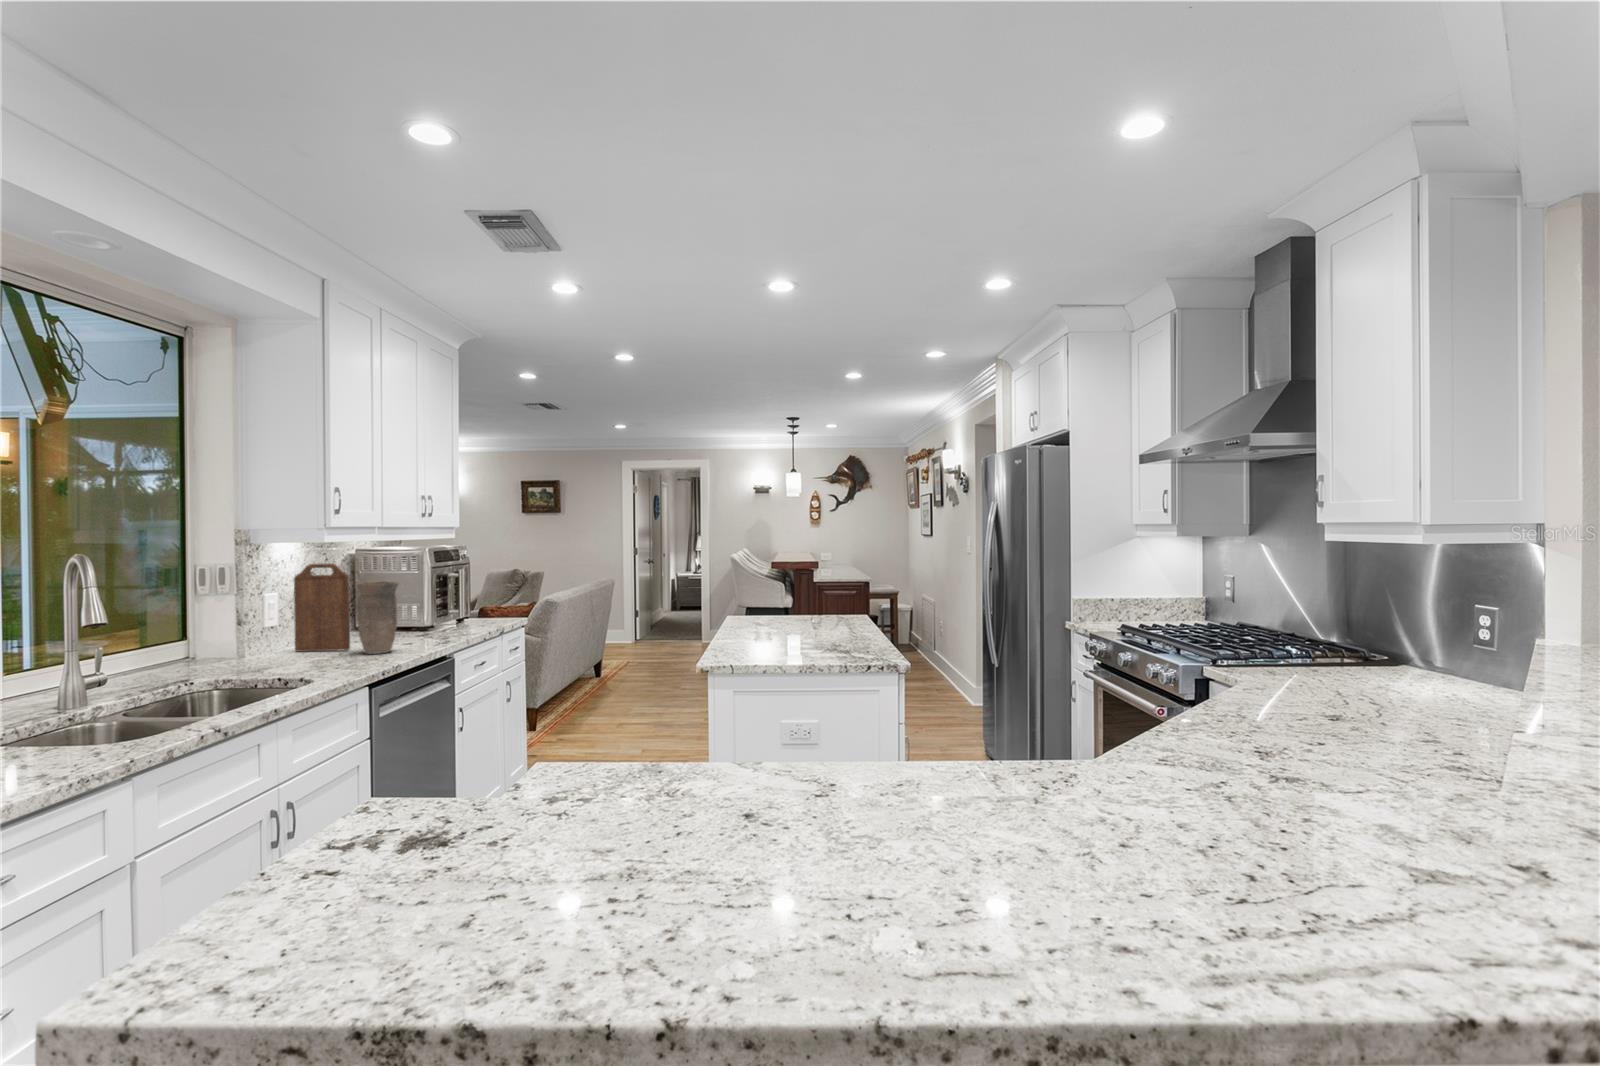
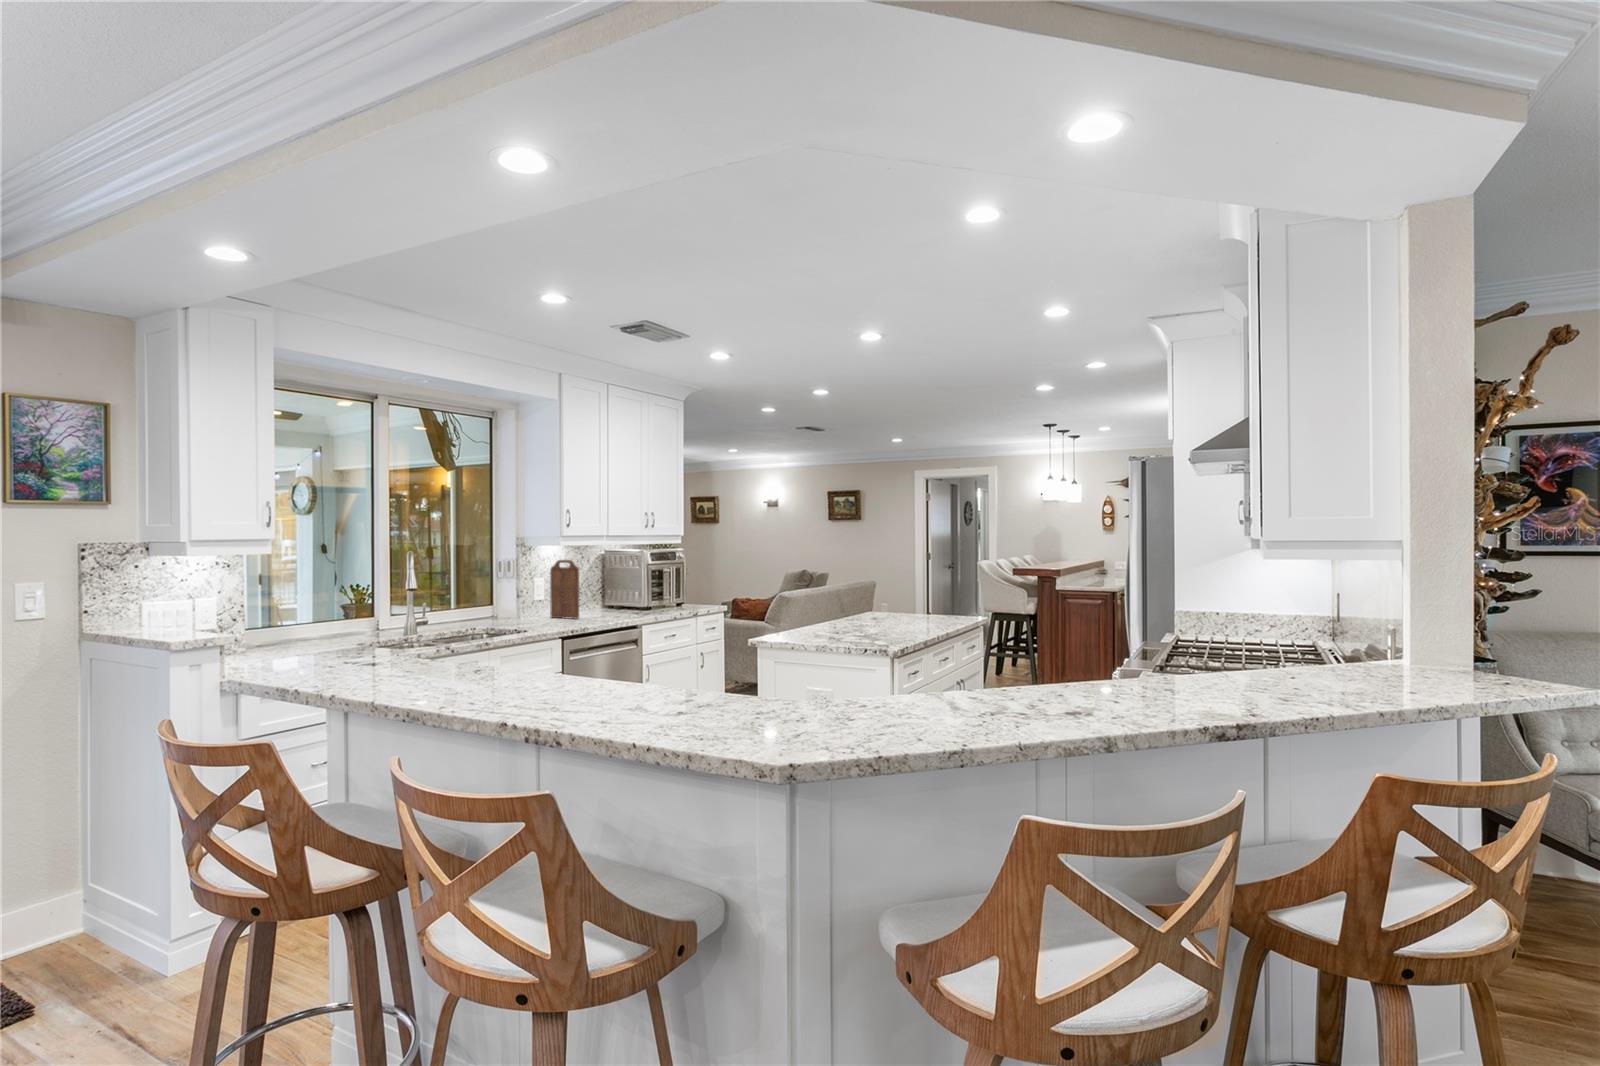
vase: present [356,581,399,654] -> none [578,573,604,621]

